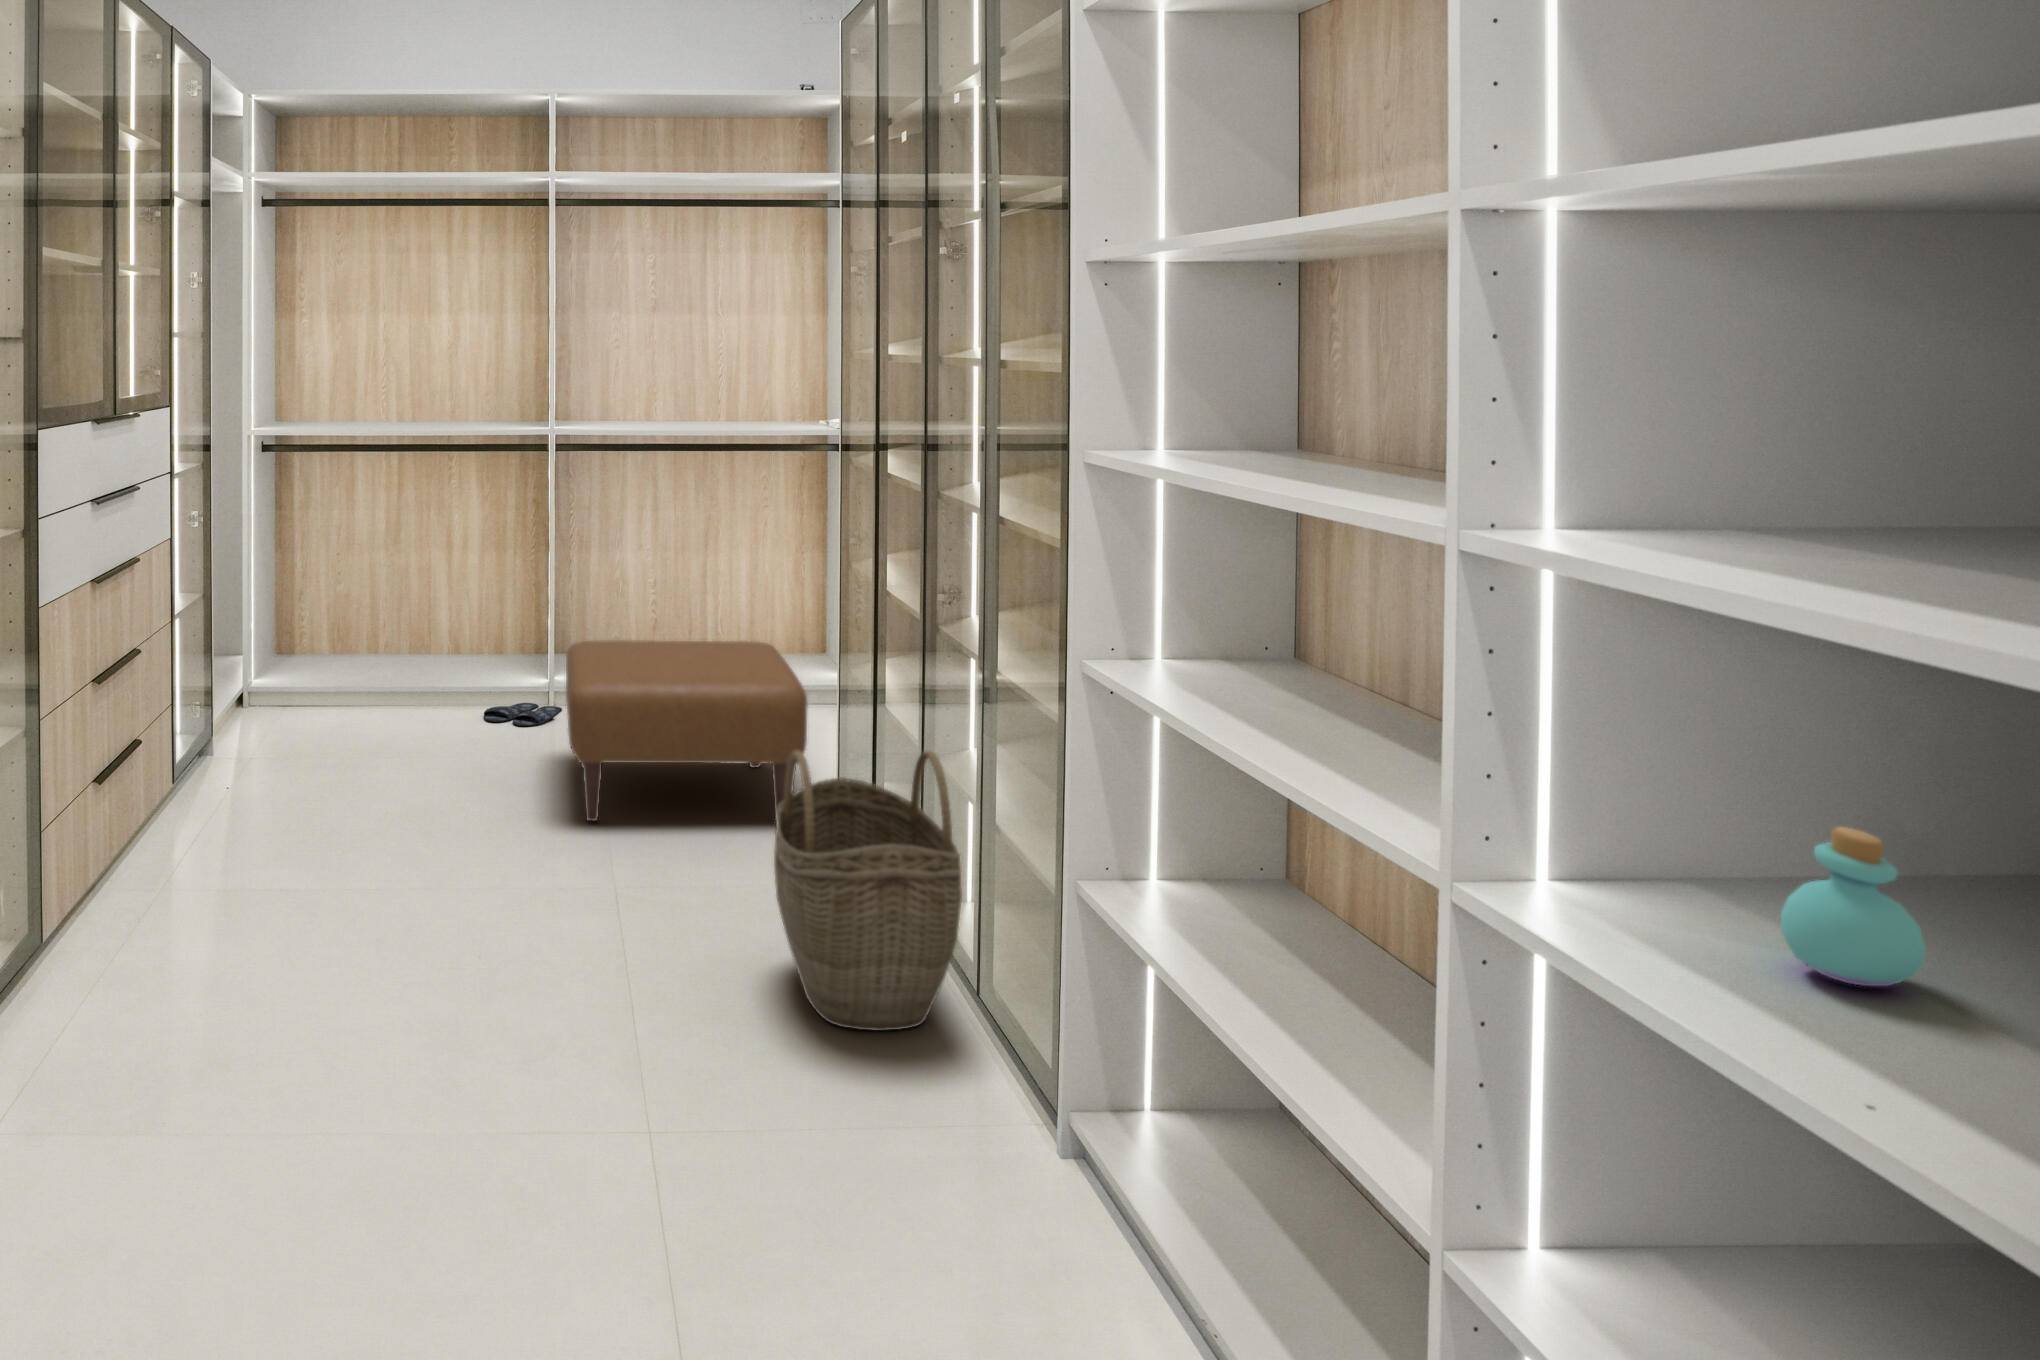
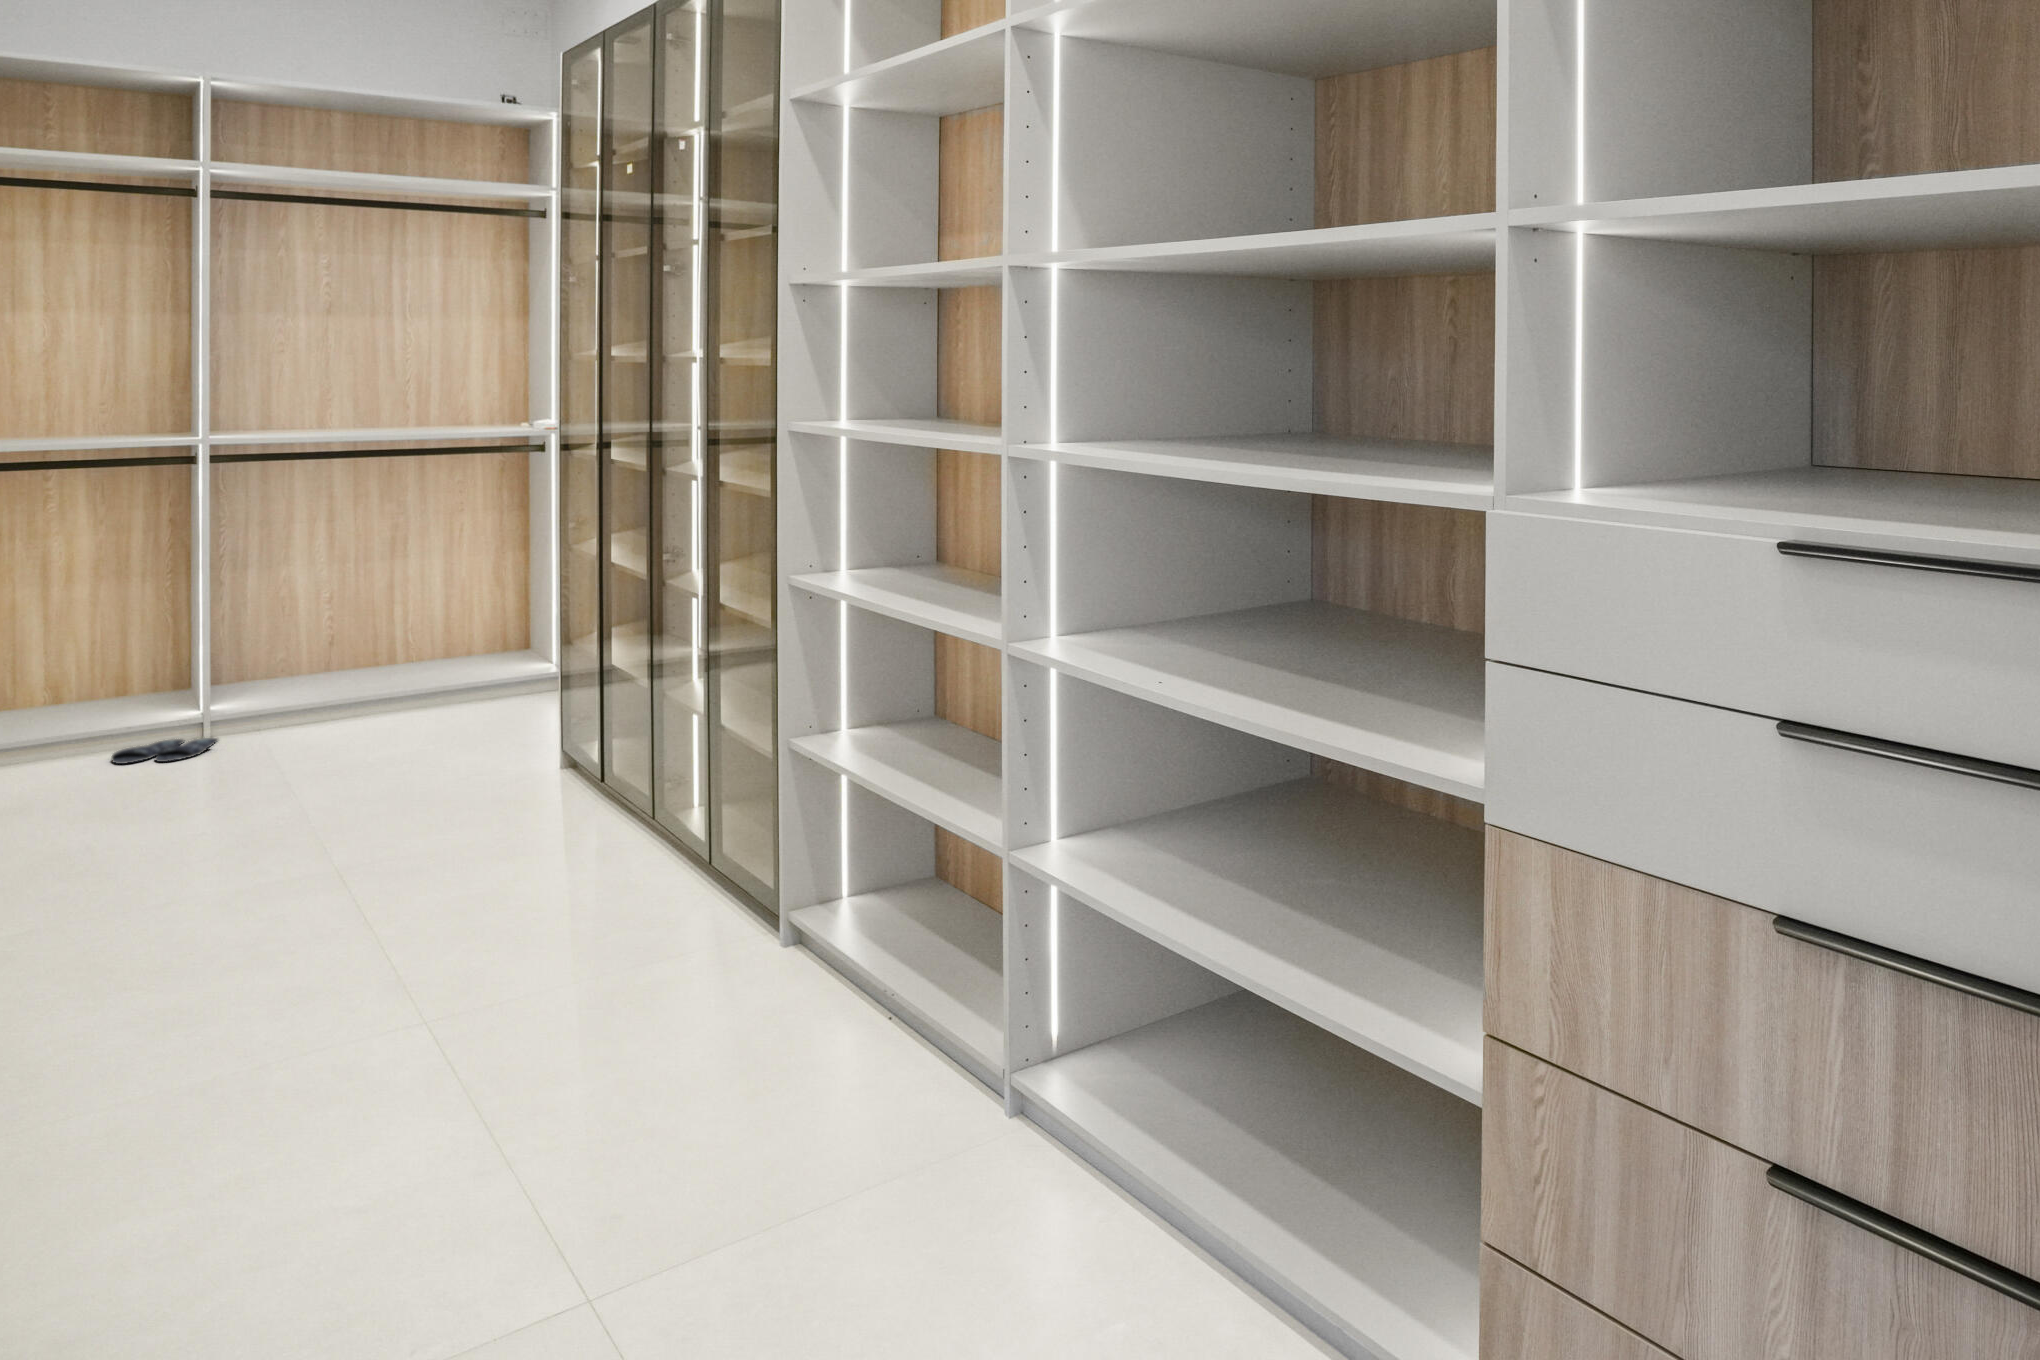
ottoman: present [566,640,808,821] -> none [240,633,530,826]
woven basket: present [774,750,962,1031] -> none [518,678,692,917]
perfume bottle: present [1781,827,1925,986] -> none [1150,575,1202,648]

